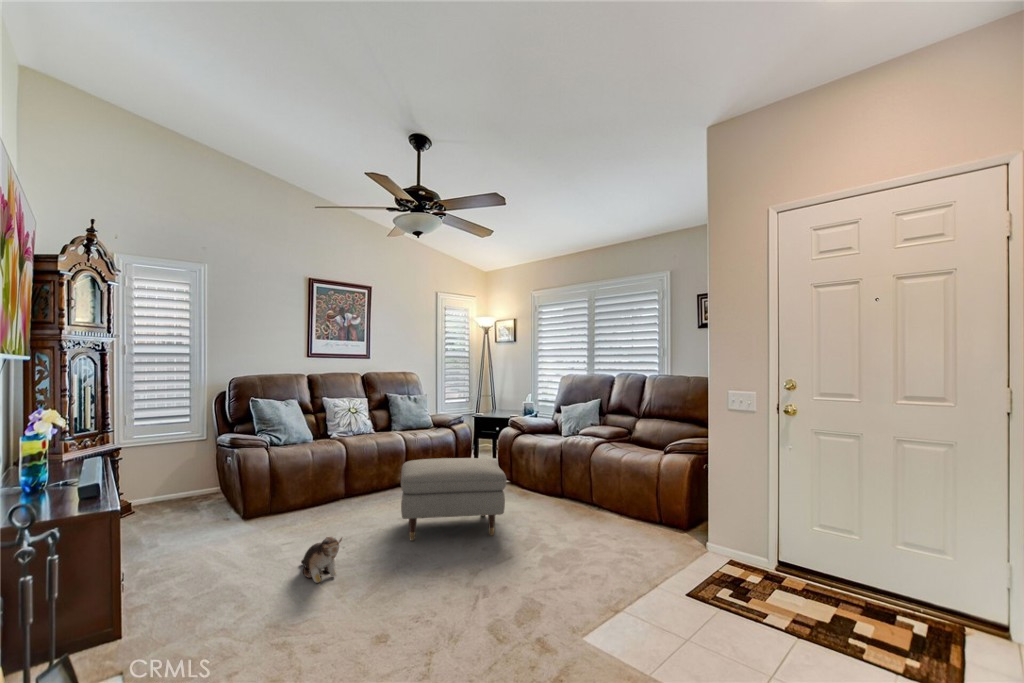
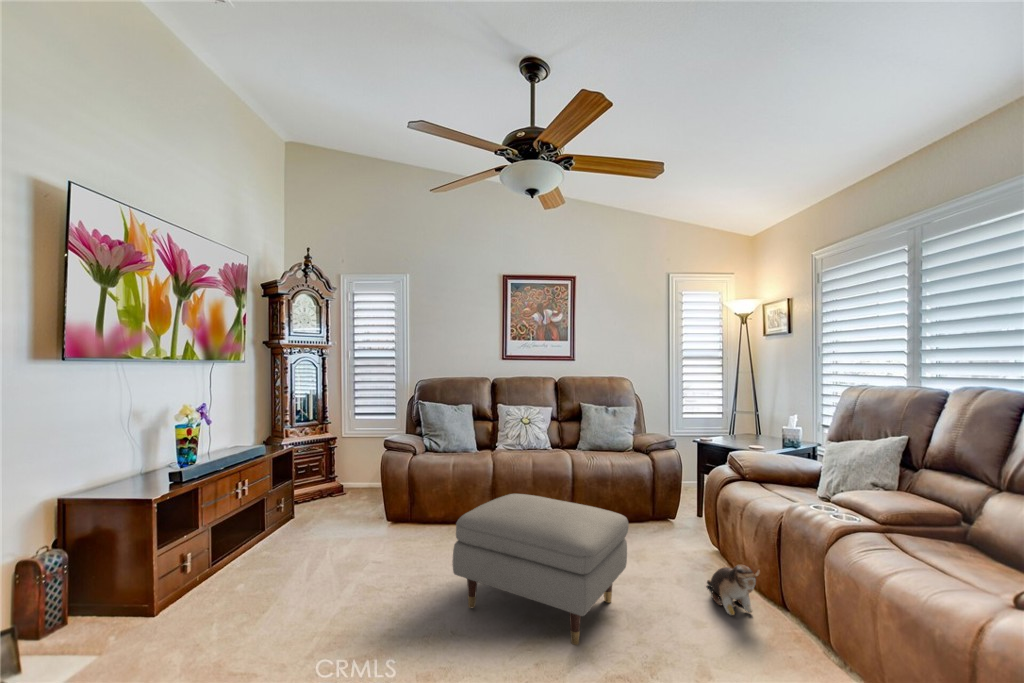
plush toy: present [301,537,342,583] -> present [707,564,760,615]

